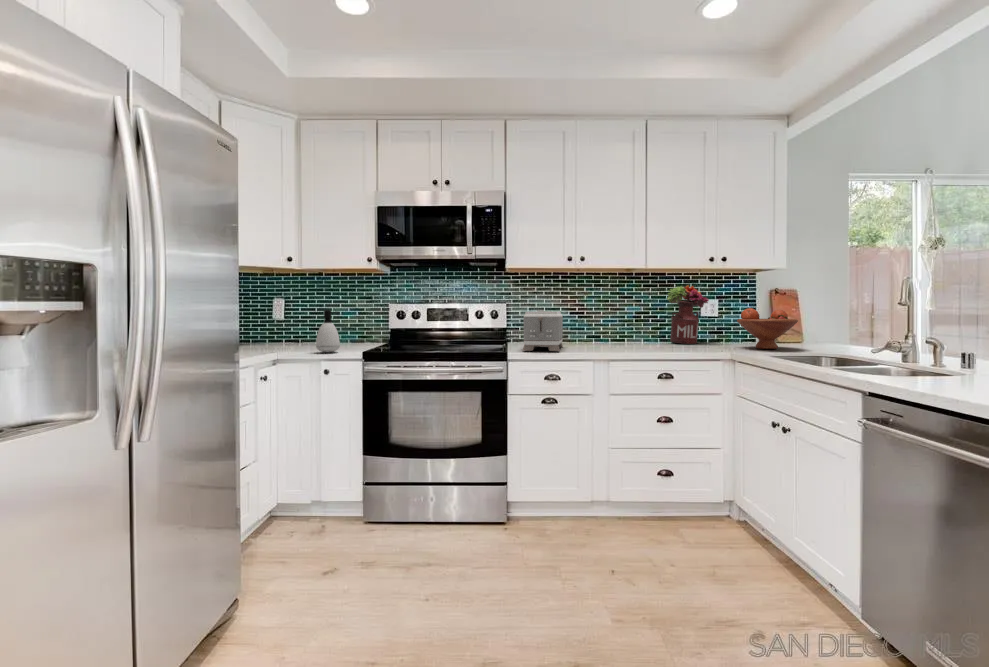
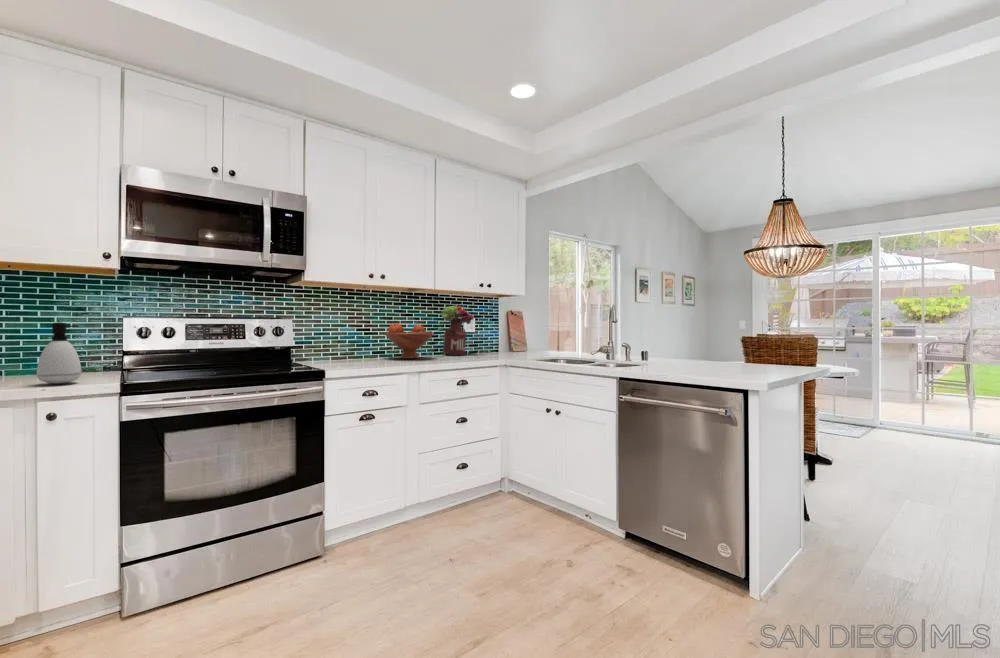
fruit bowl: present [737,308,798,349] -> present [385,323,433,359]
toaster: present [523,311,563,351] -> none [327,326,375,367]

